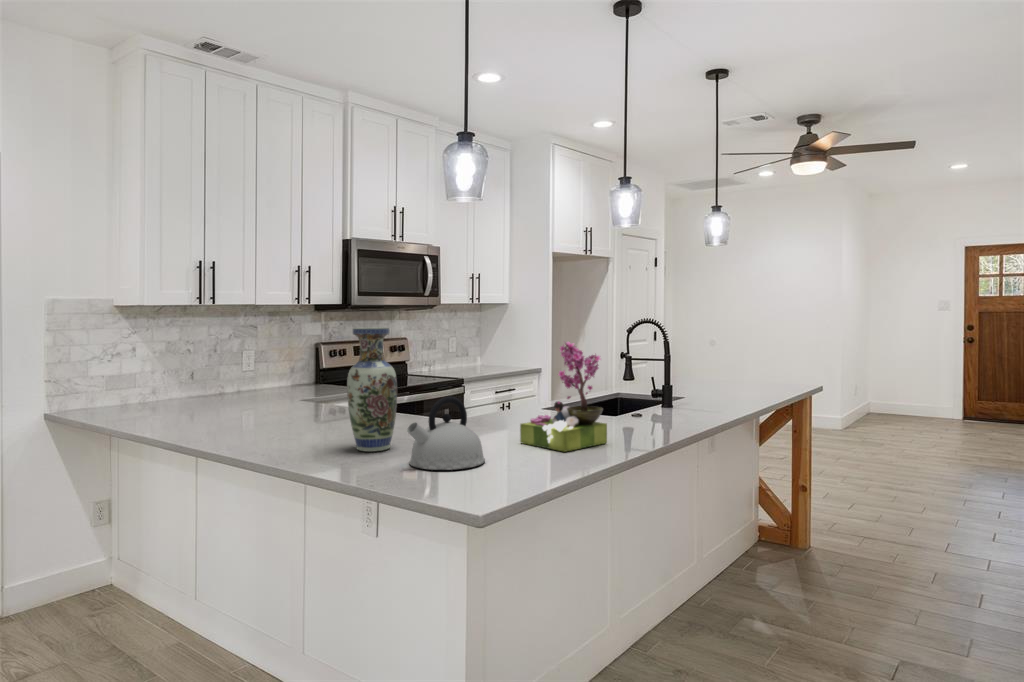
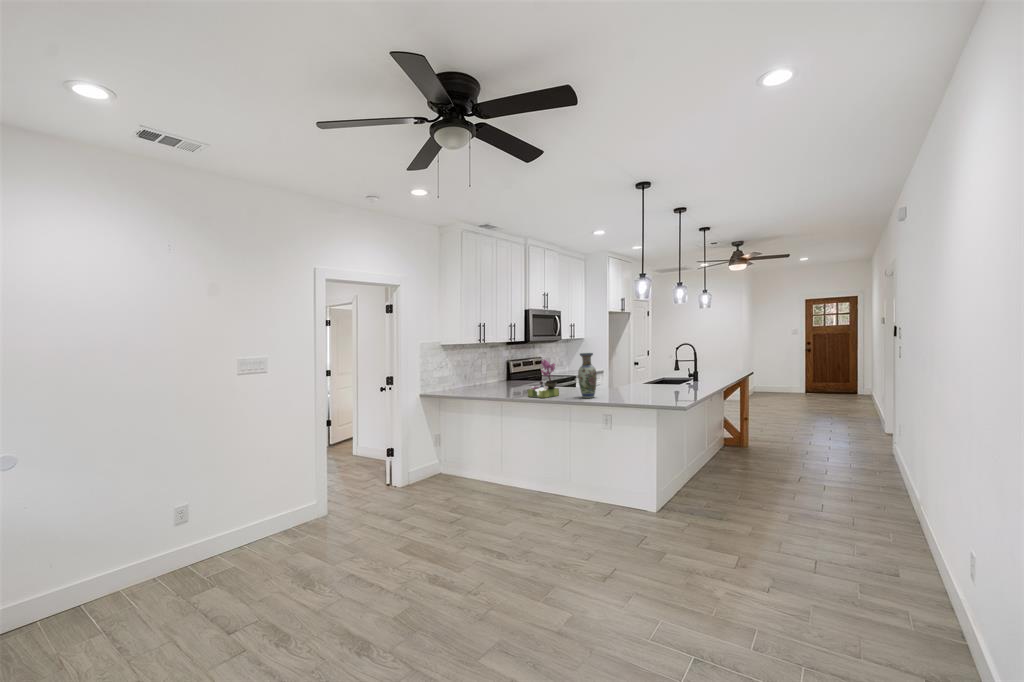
flower arrangement: present [520,342,607,452] -> present [528,359,559,398]
kettle: present [407,396,485,470] -> none [609,376,636,401]

